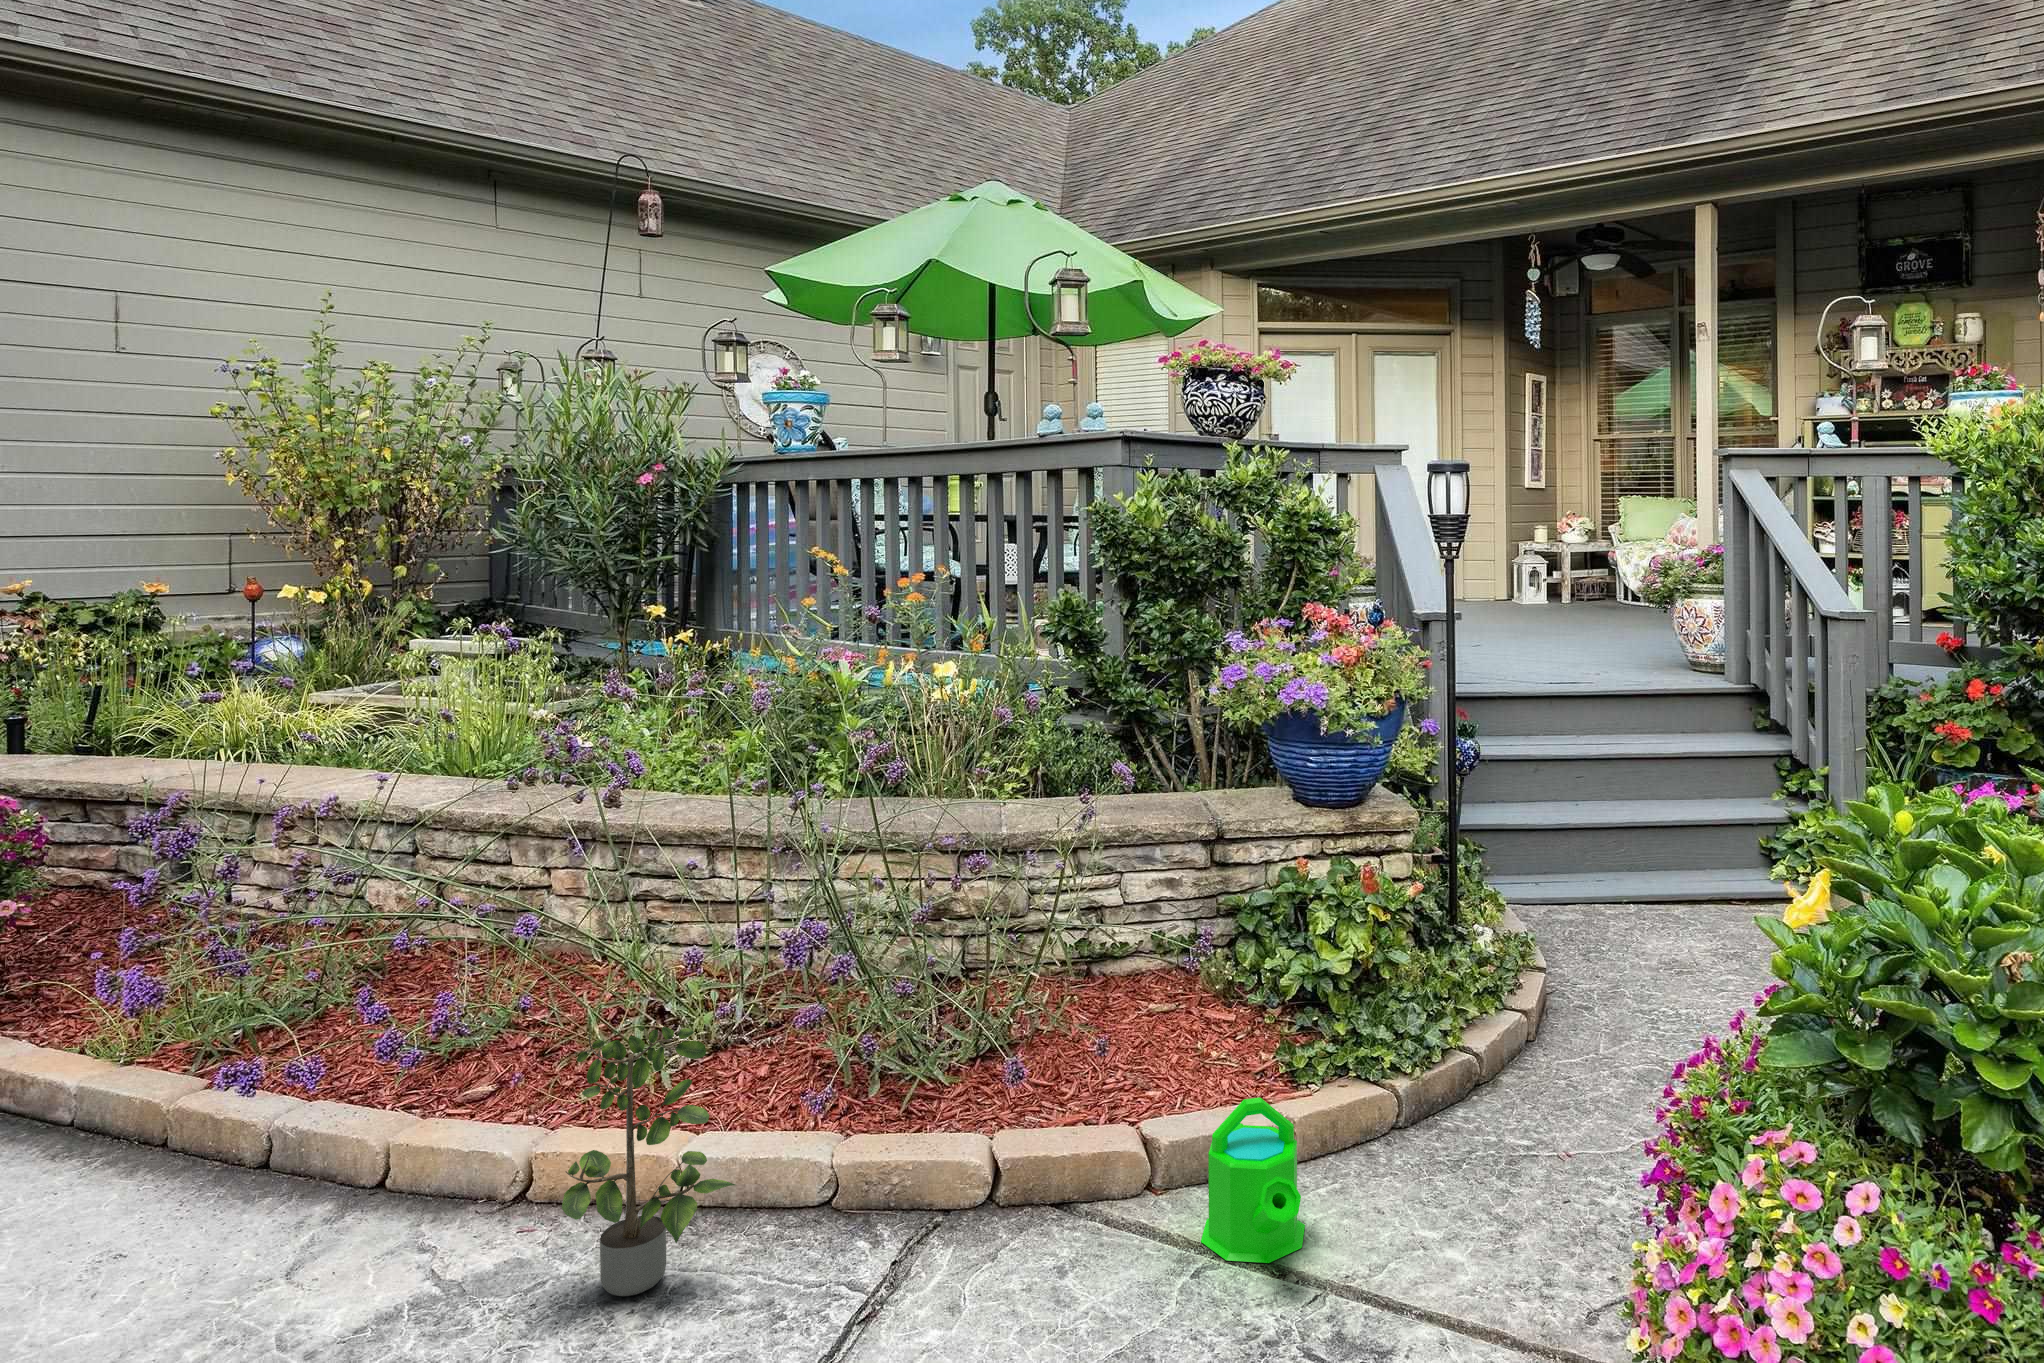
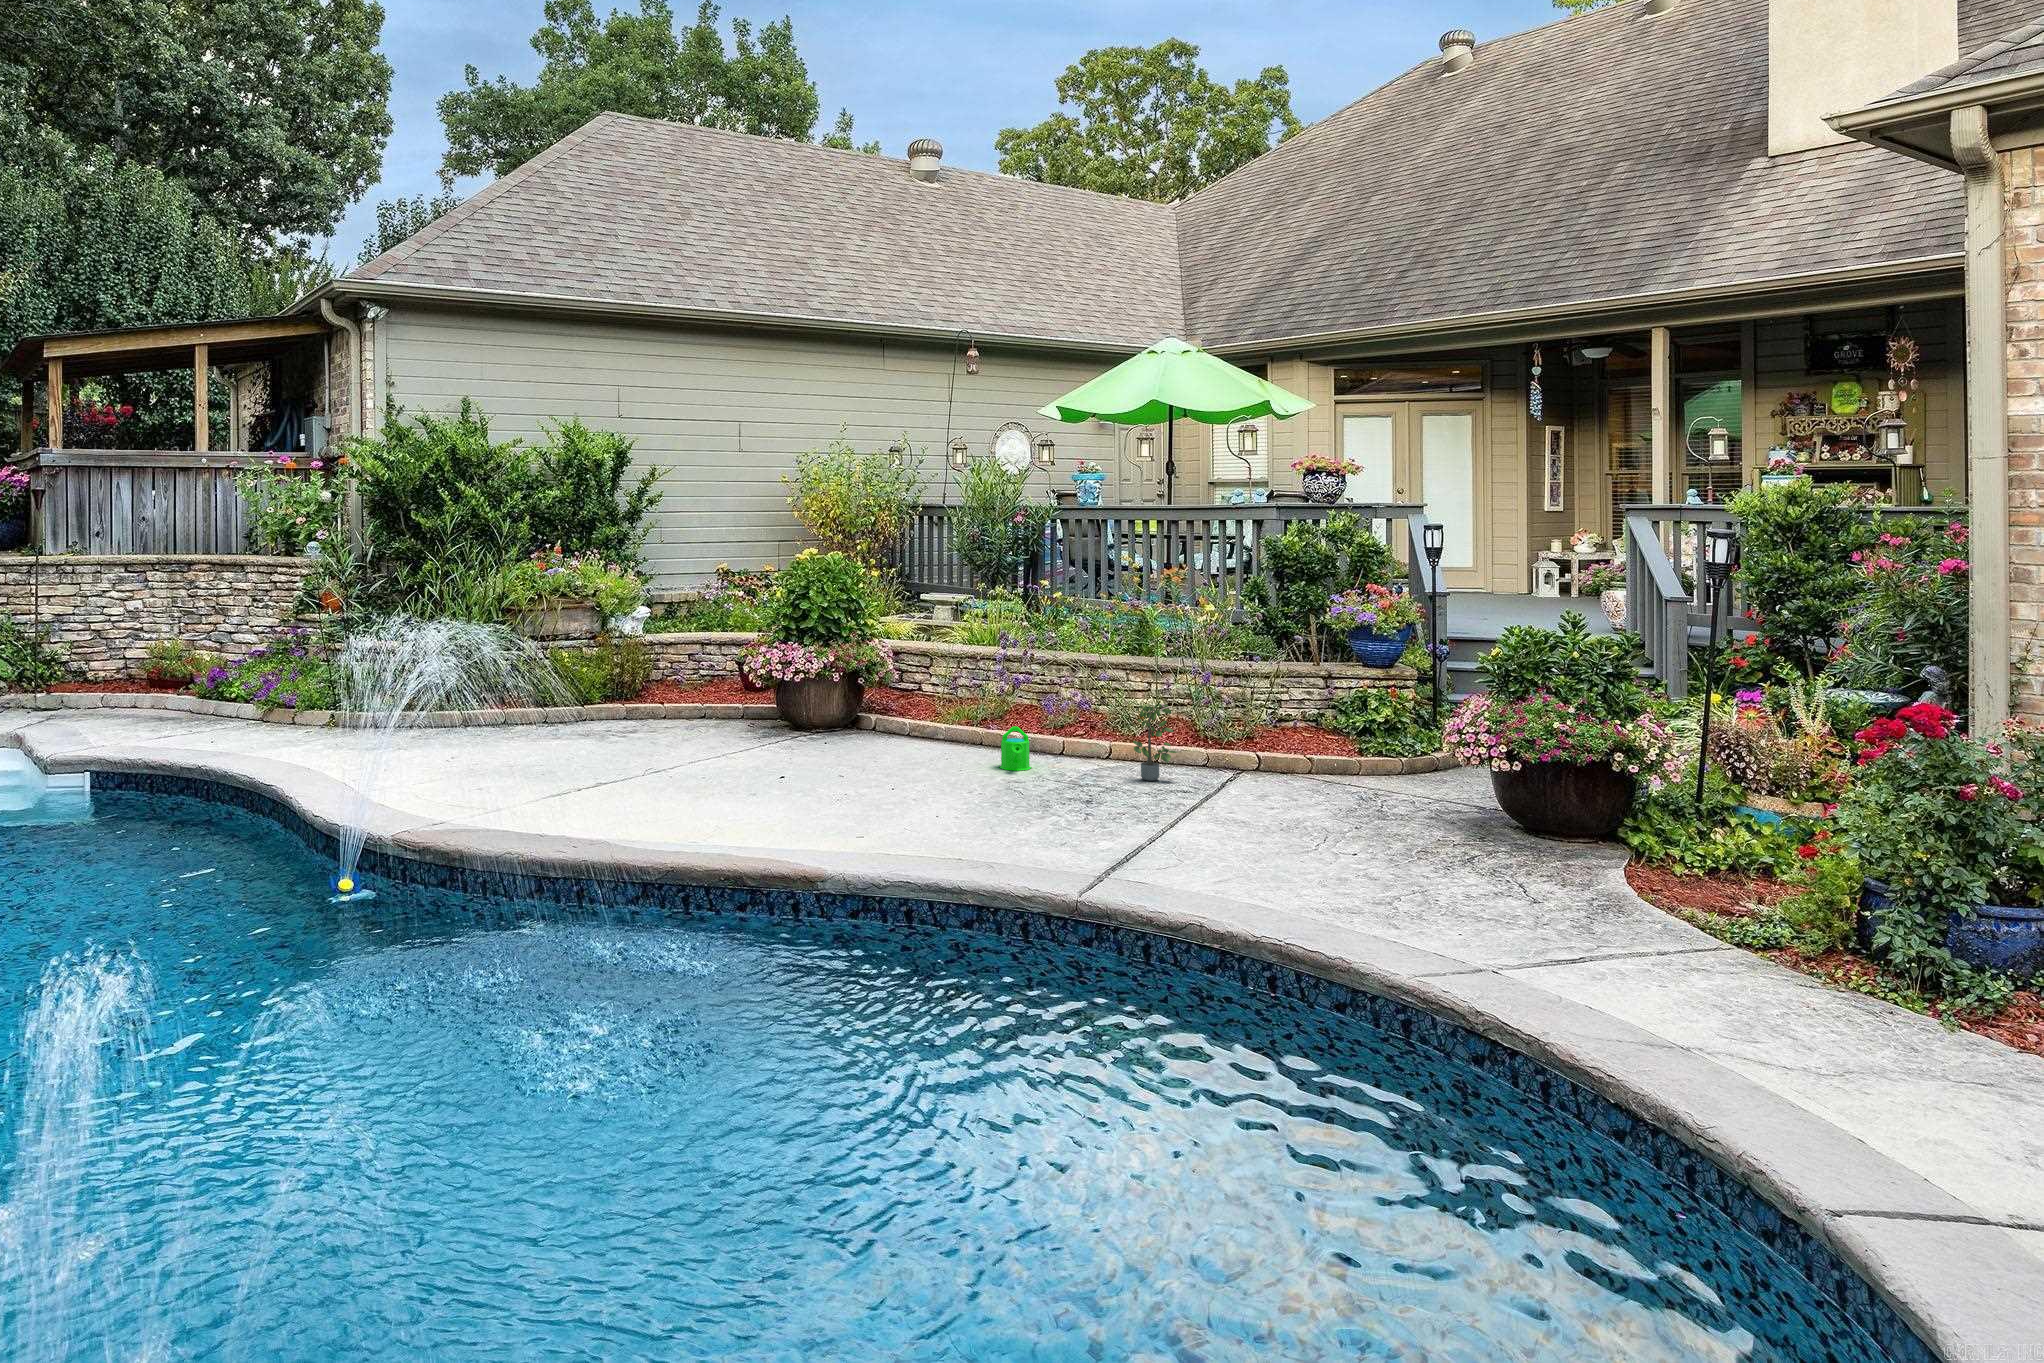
watering can: present [1201,1097,1305,1263] -> present [999,726,1031,771]

